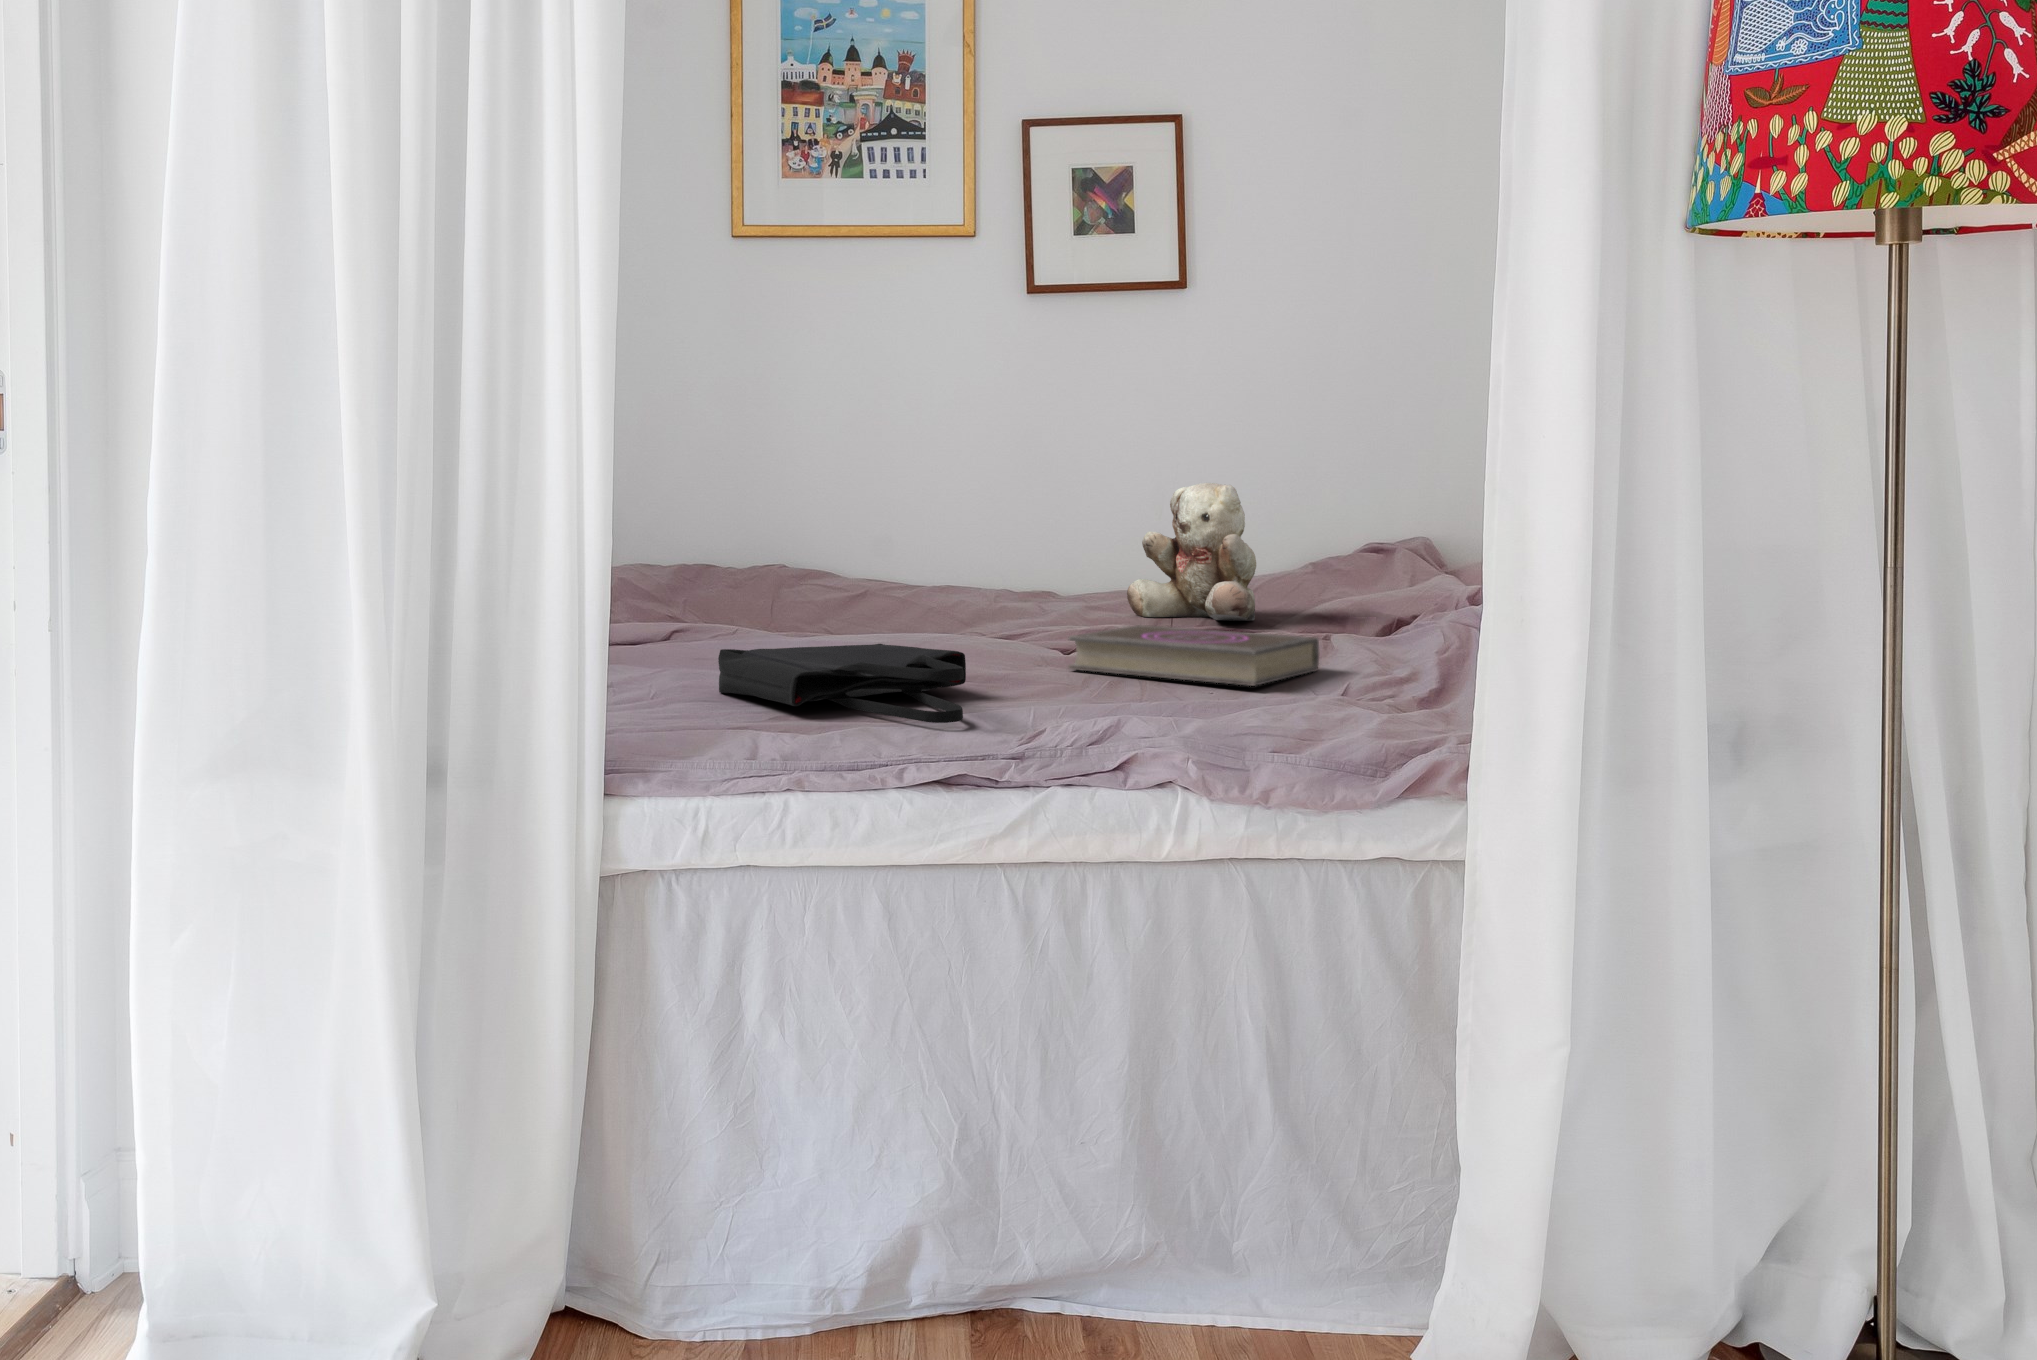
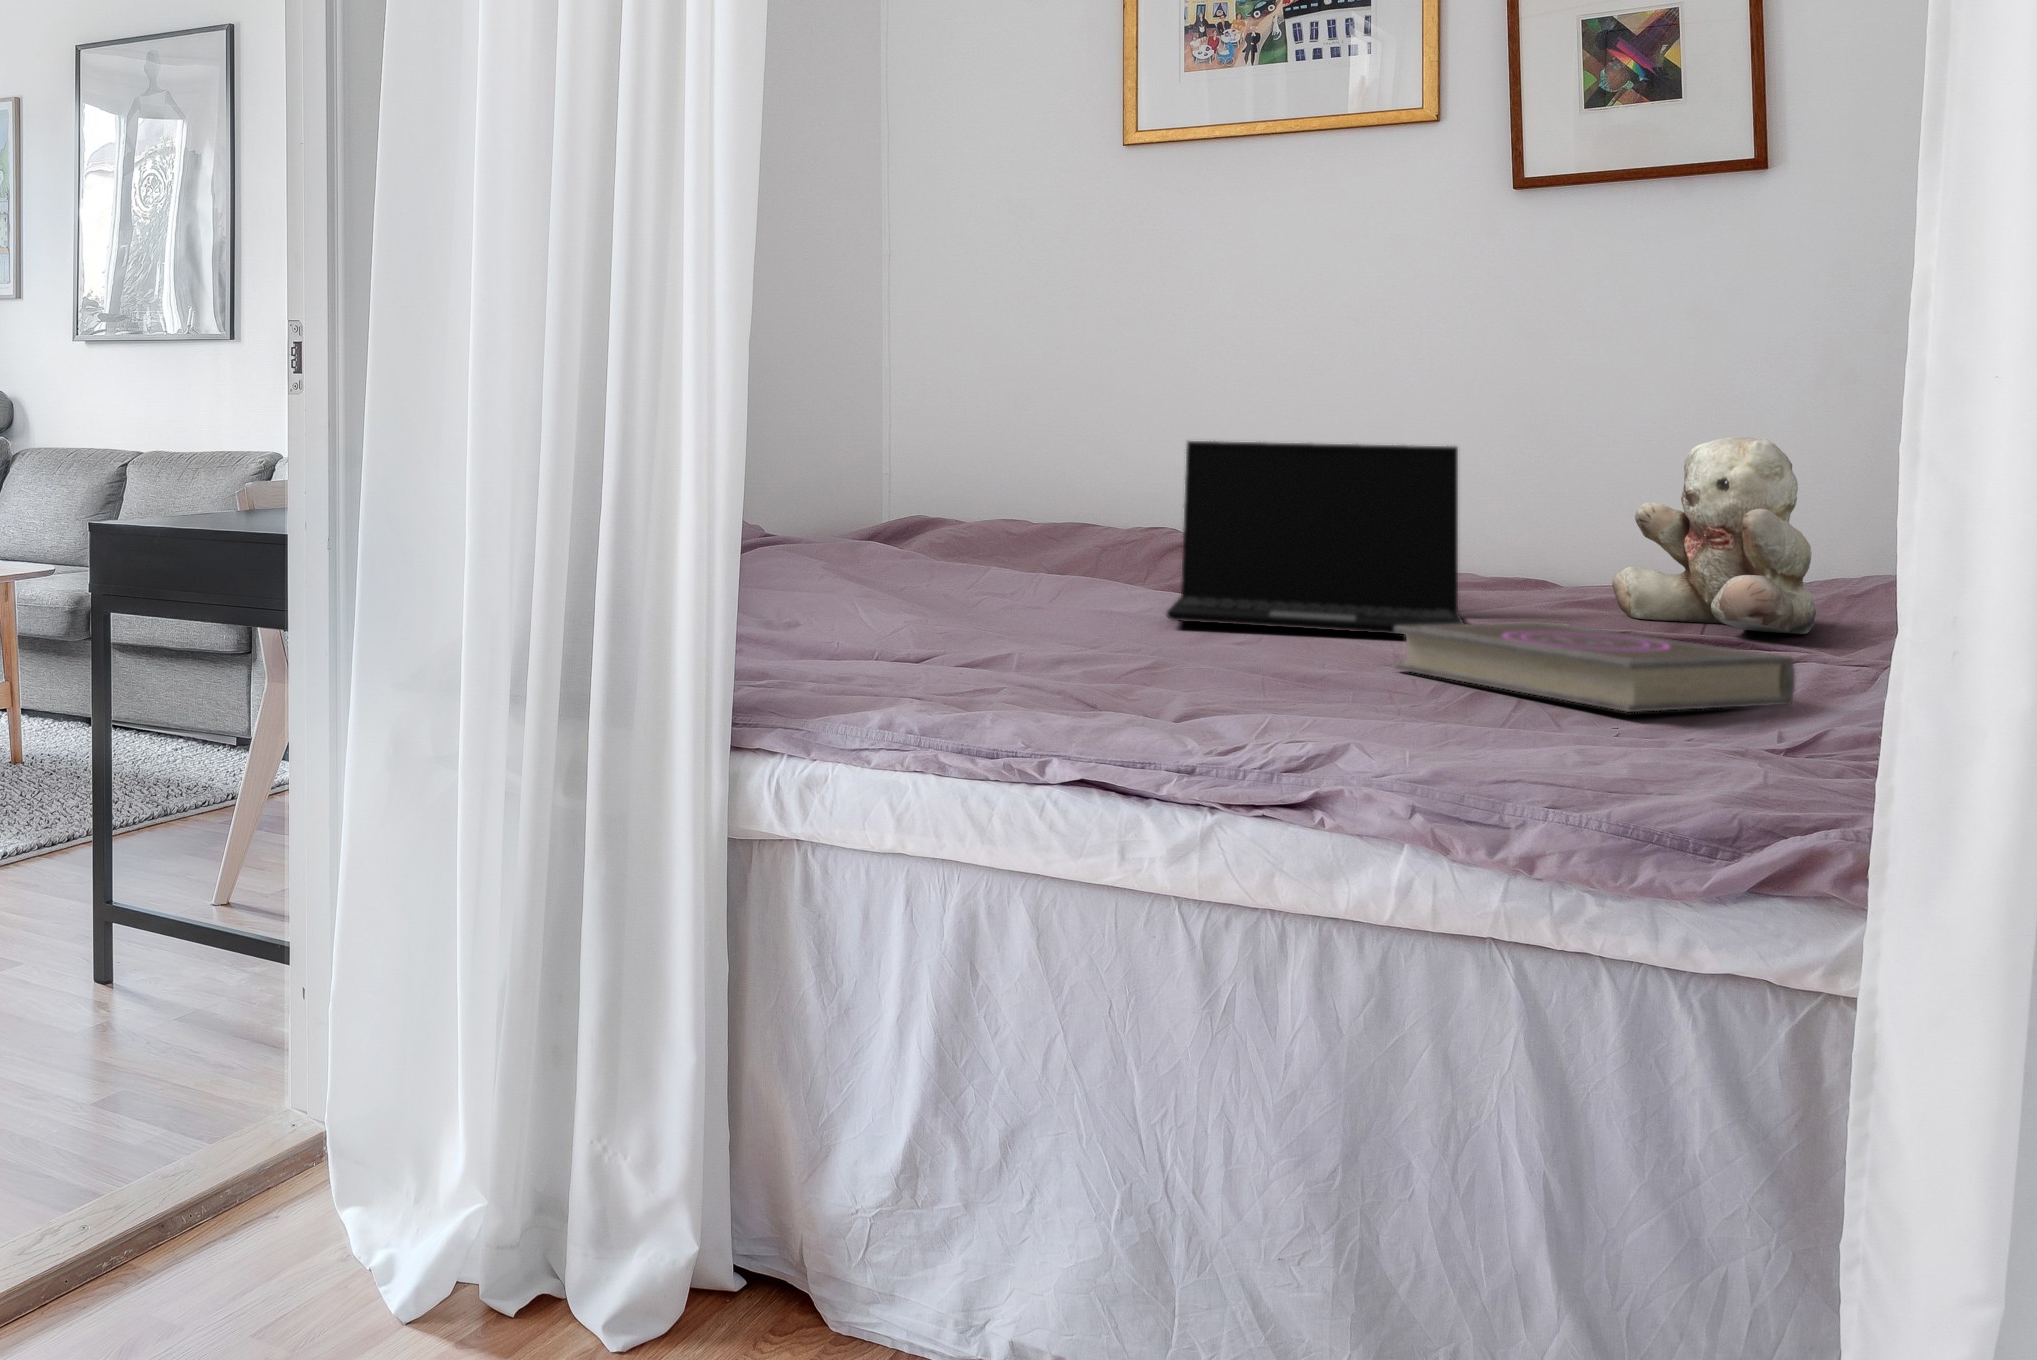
laptop: none [840,493,1078,644] -> present [1167,441,1464,635]
tote bag: present [718,644,966,723] -> none [914,607,1200,710]

